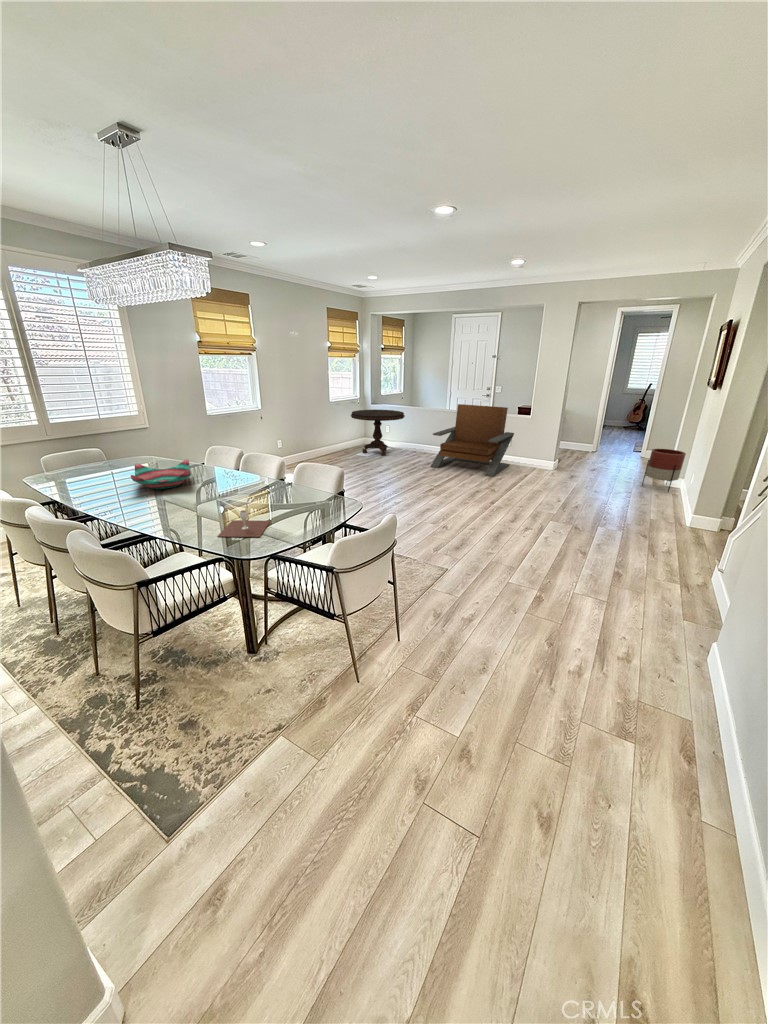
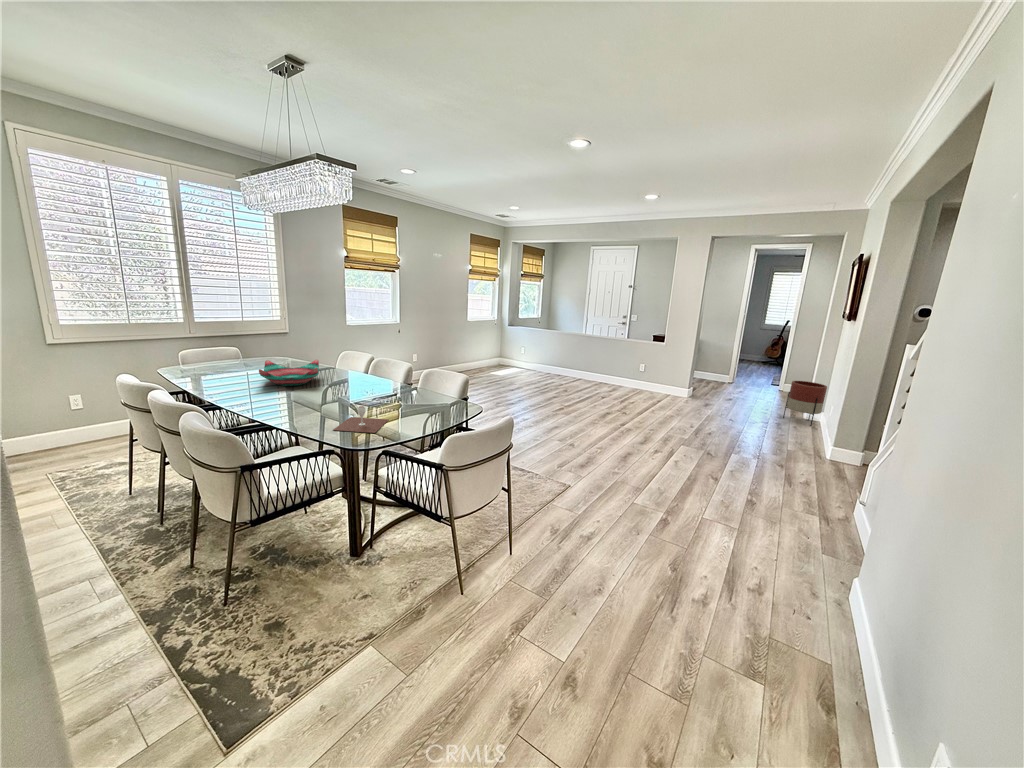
lounge chair: present [431,404,514,477] -> none [565,328,651,401]
side table: present [351,410,405,456] -> none [488,330,542,376]

